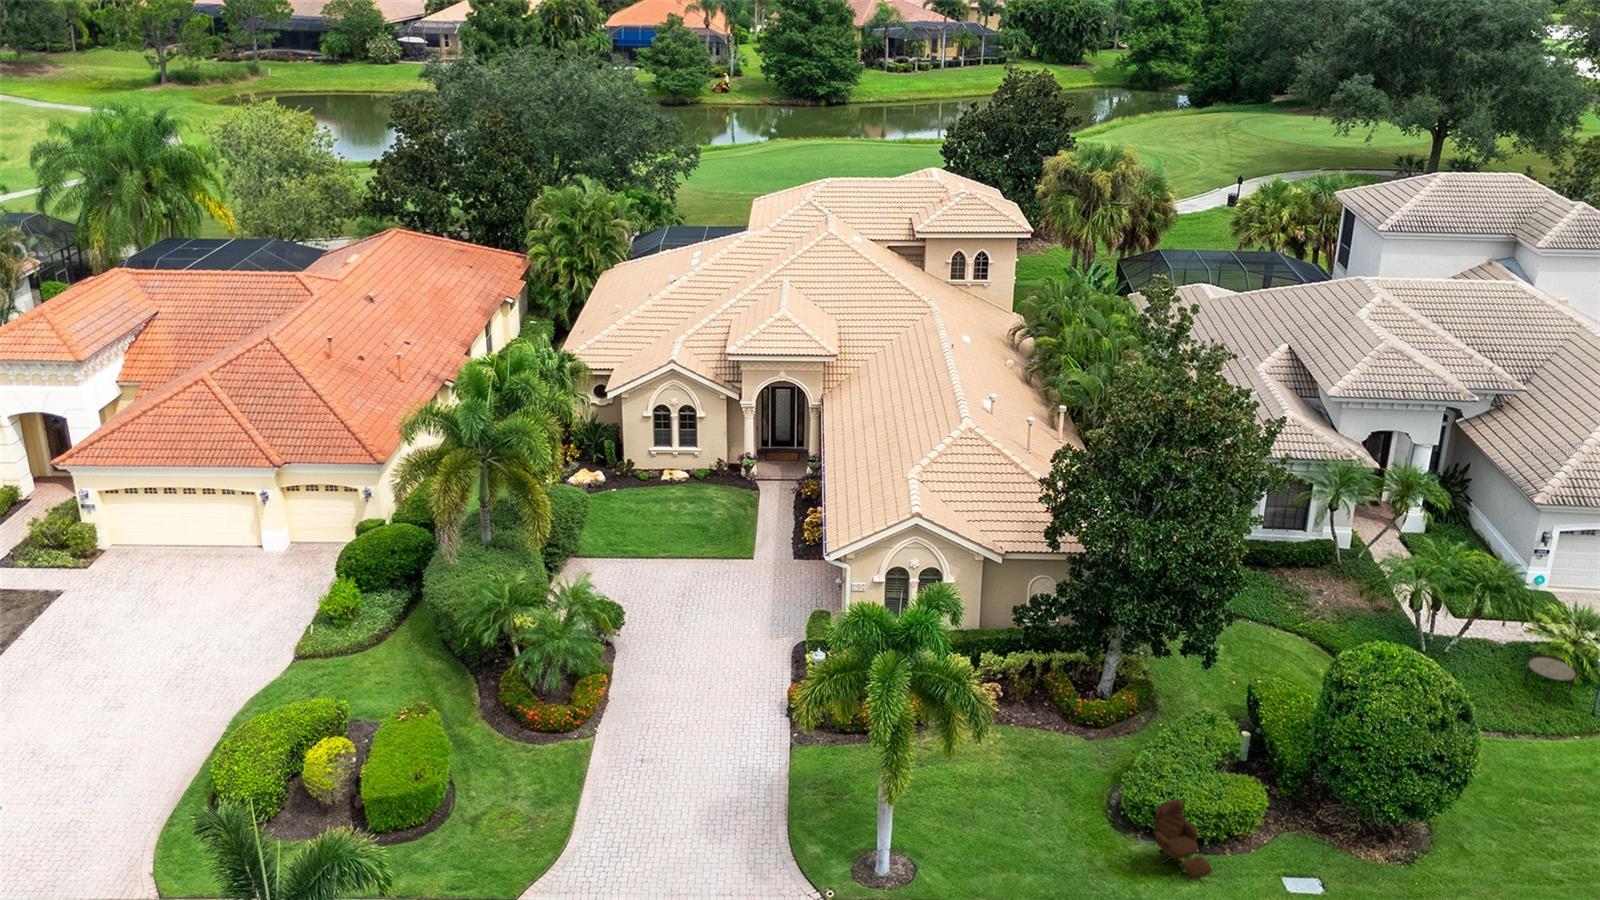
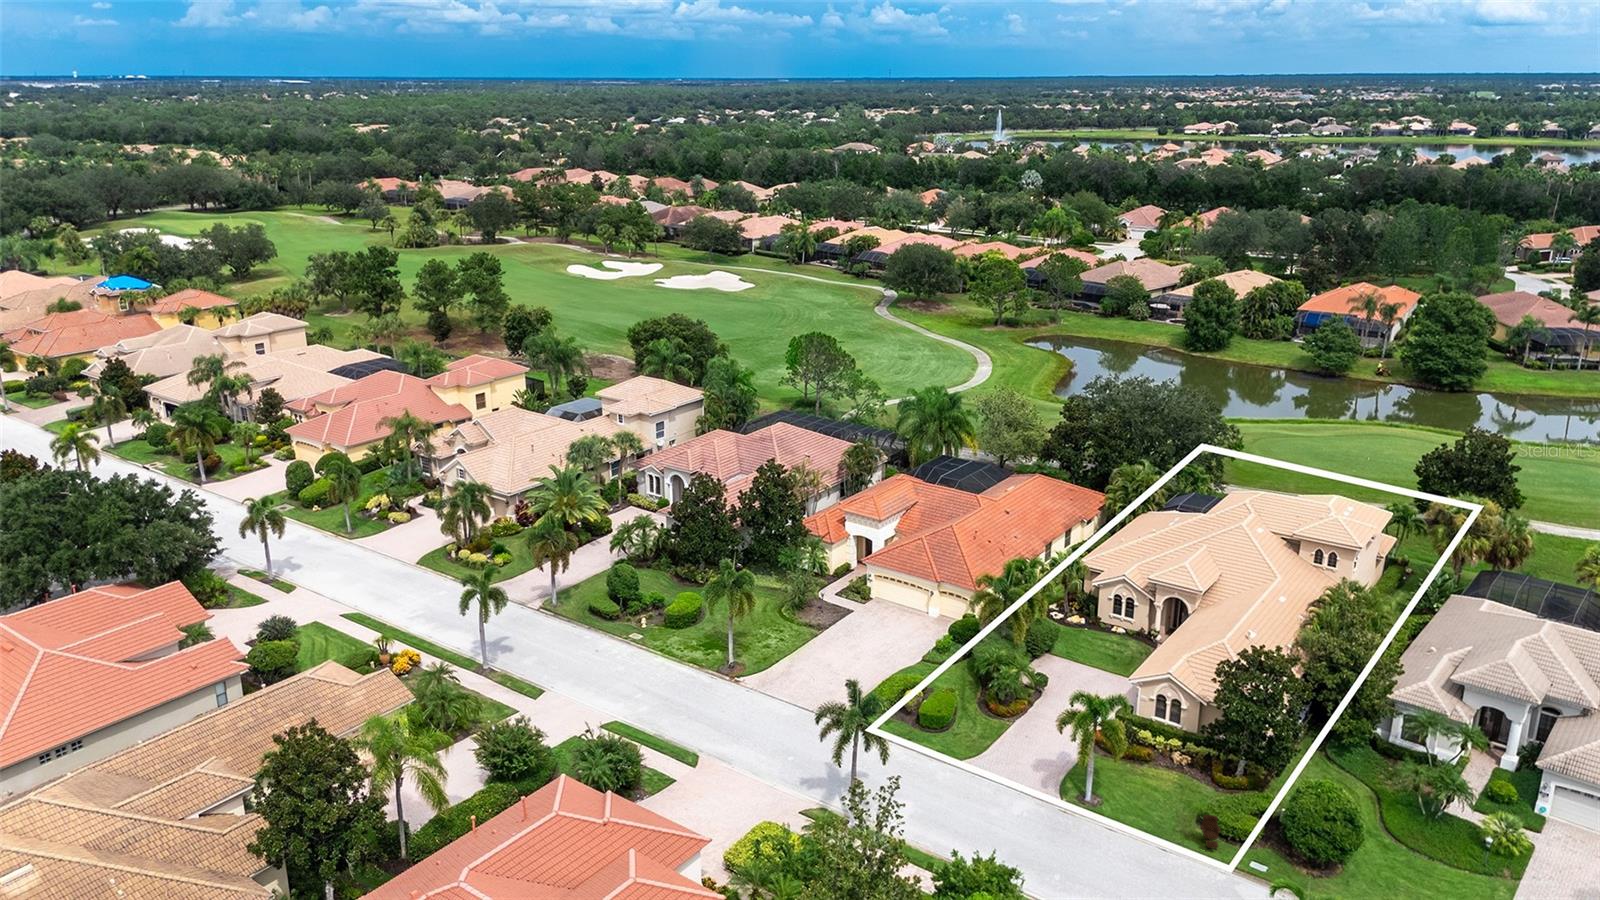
round table: present [1523,654,1579,701] -> none [1476,838,1505,864]

